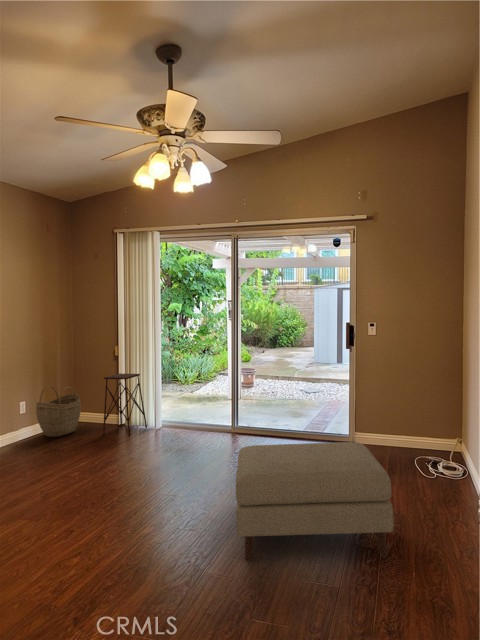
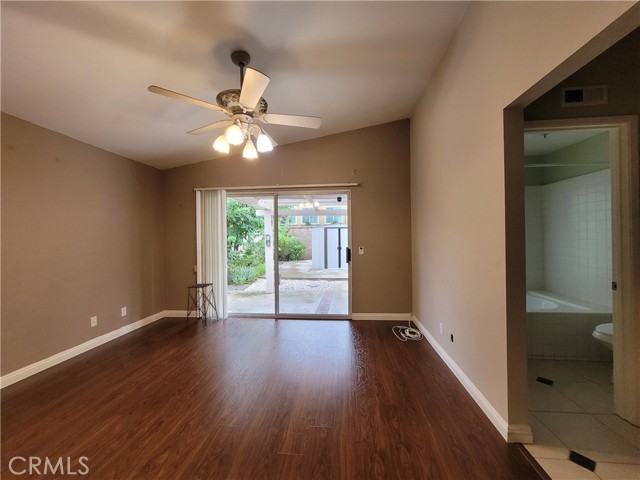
woven basket: present [36,386,81,437] -> none [134,295,170,332]
ottoman: present [236,442,393,561] -> none [292,326,404,426]

